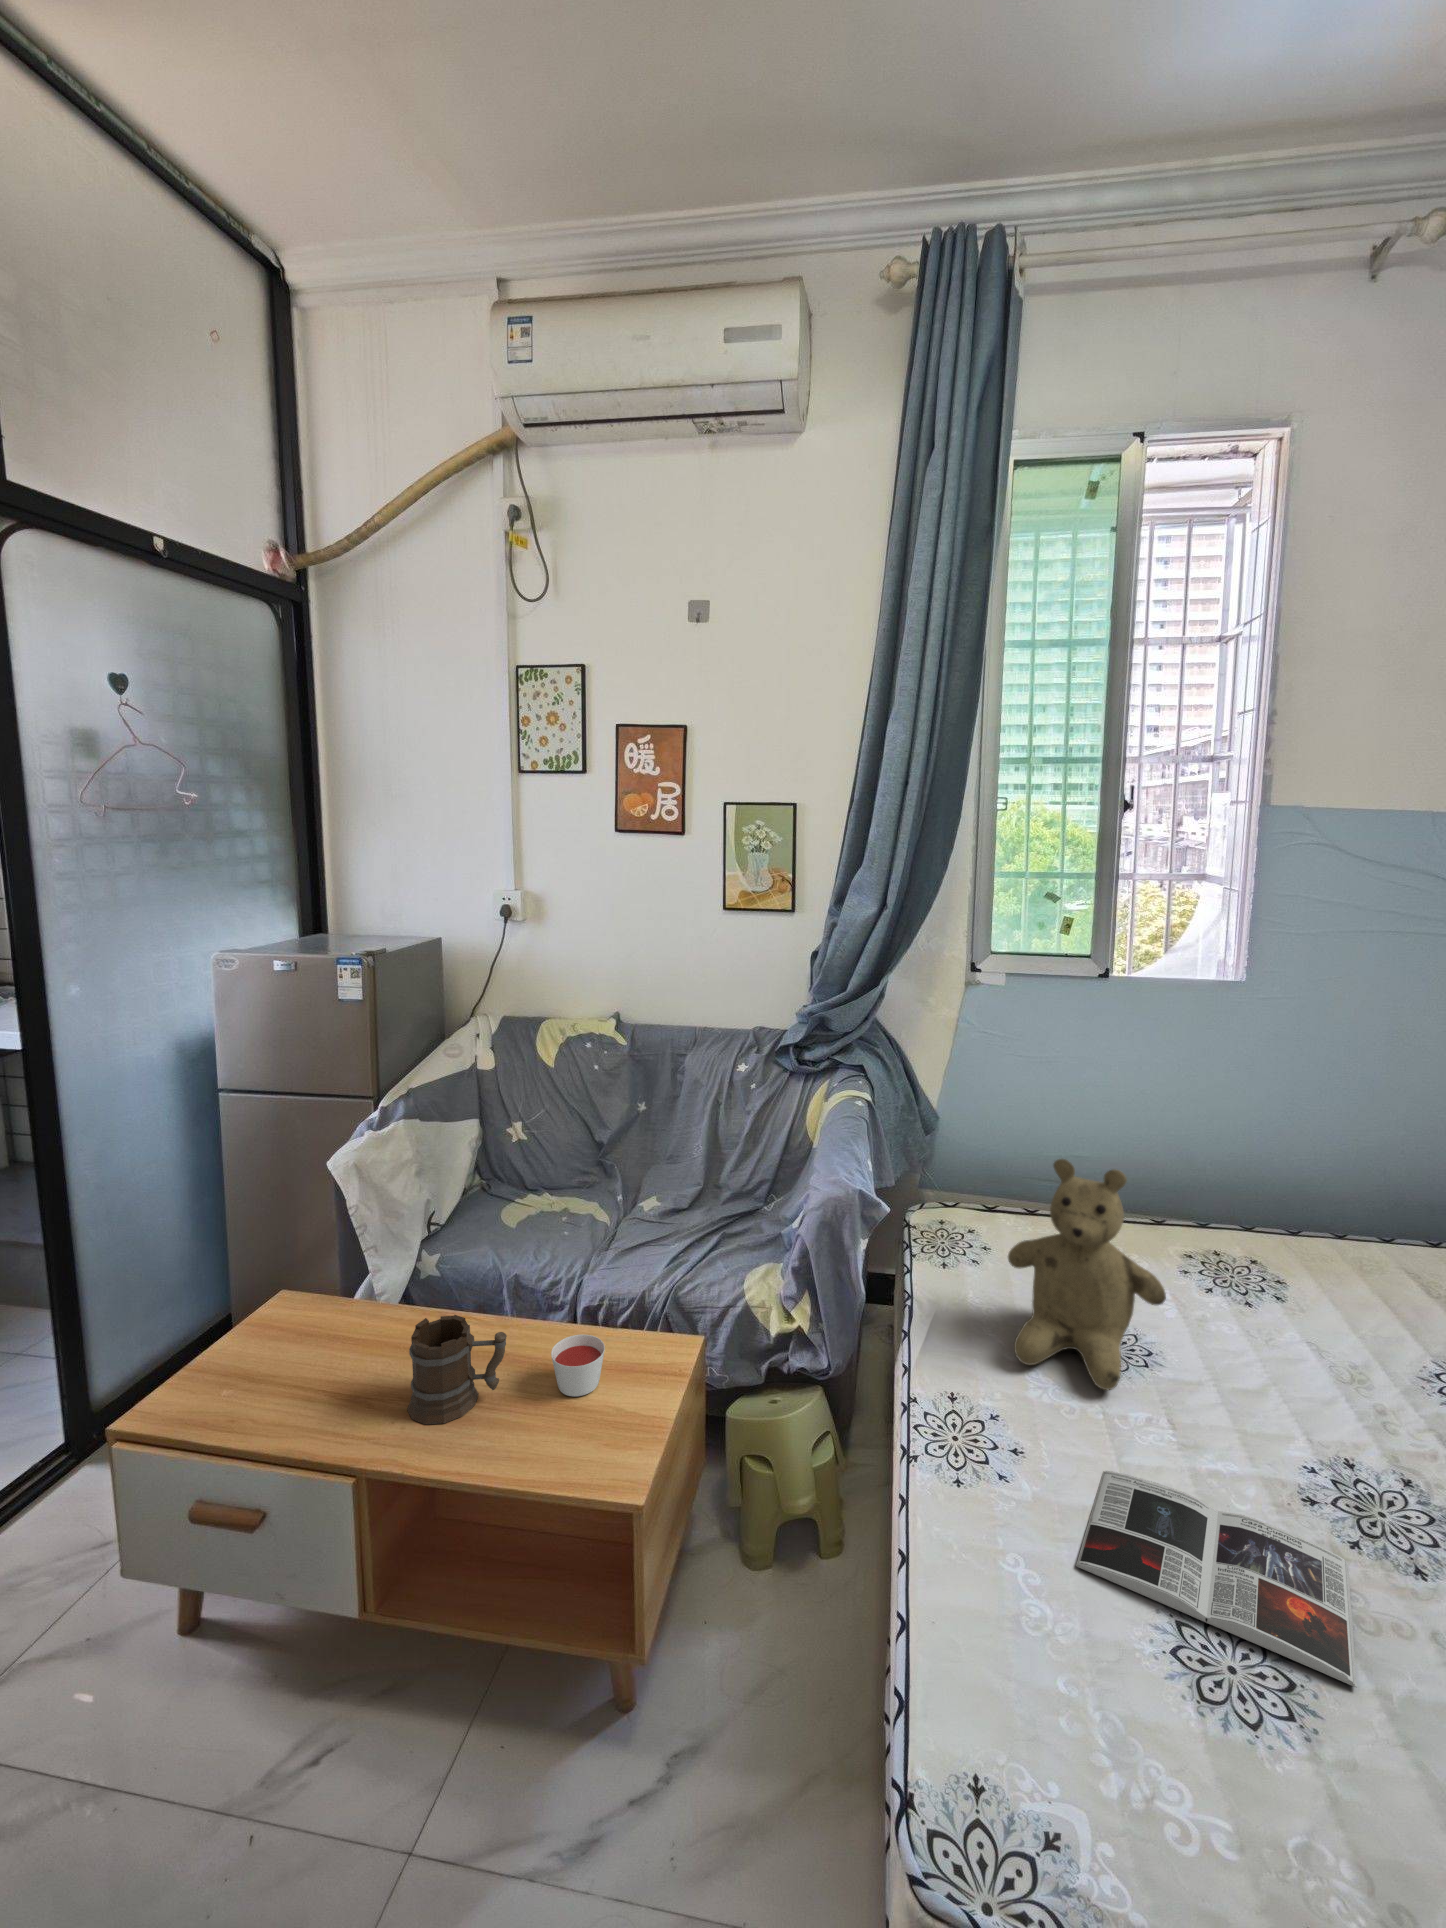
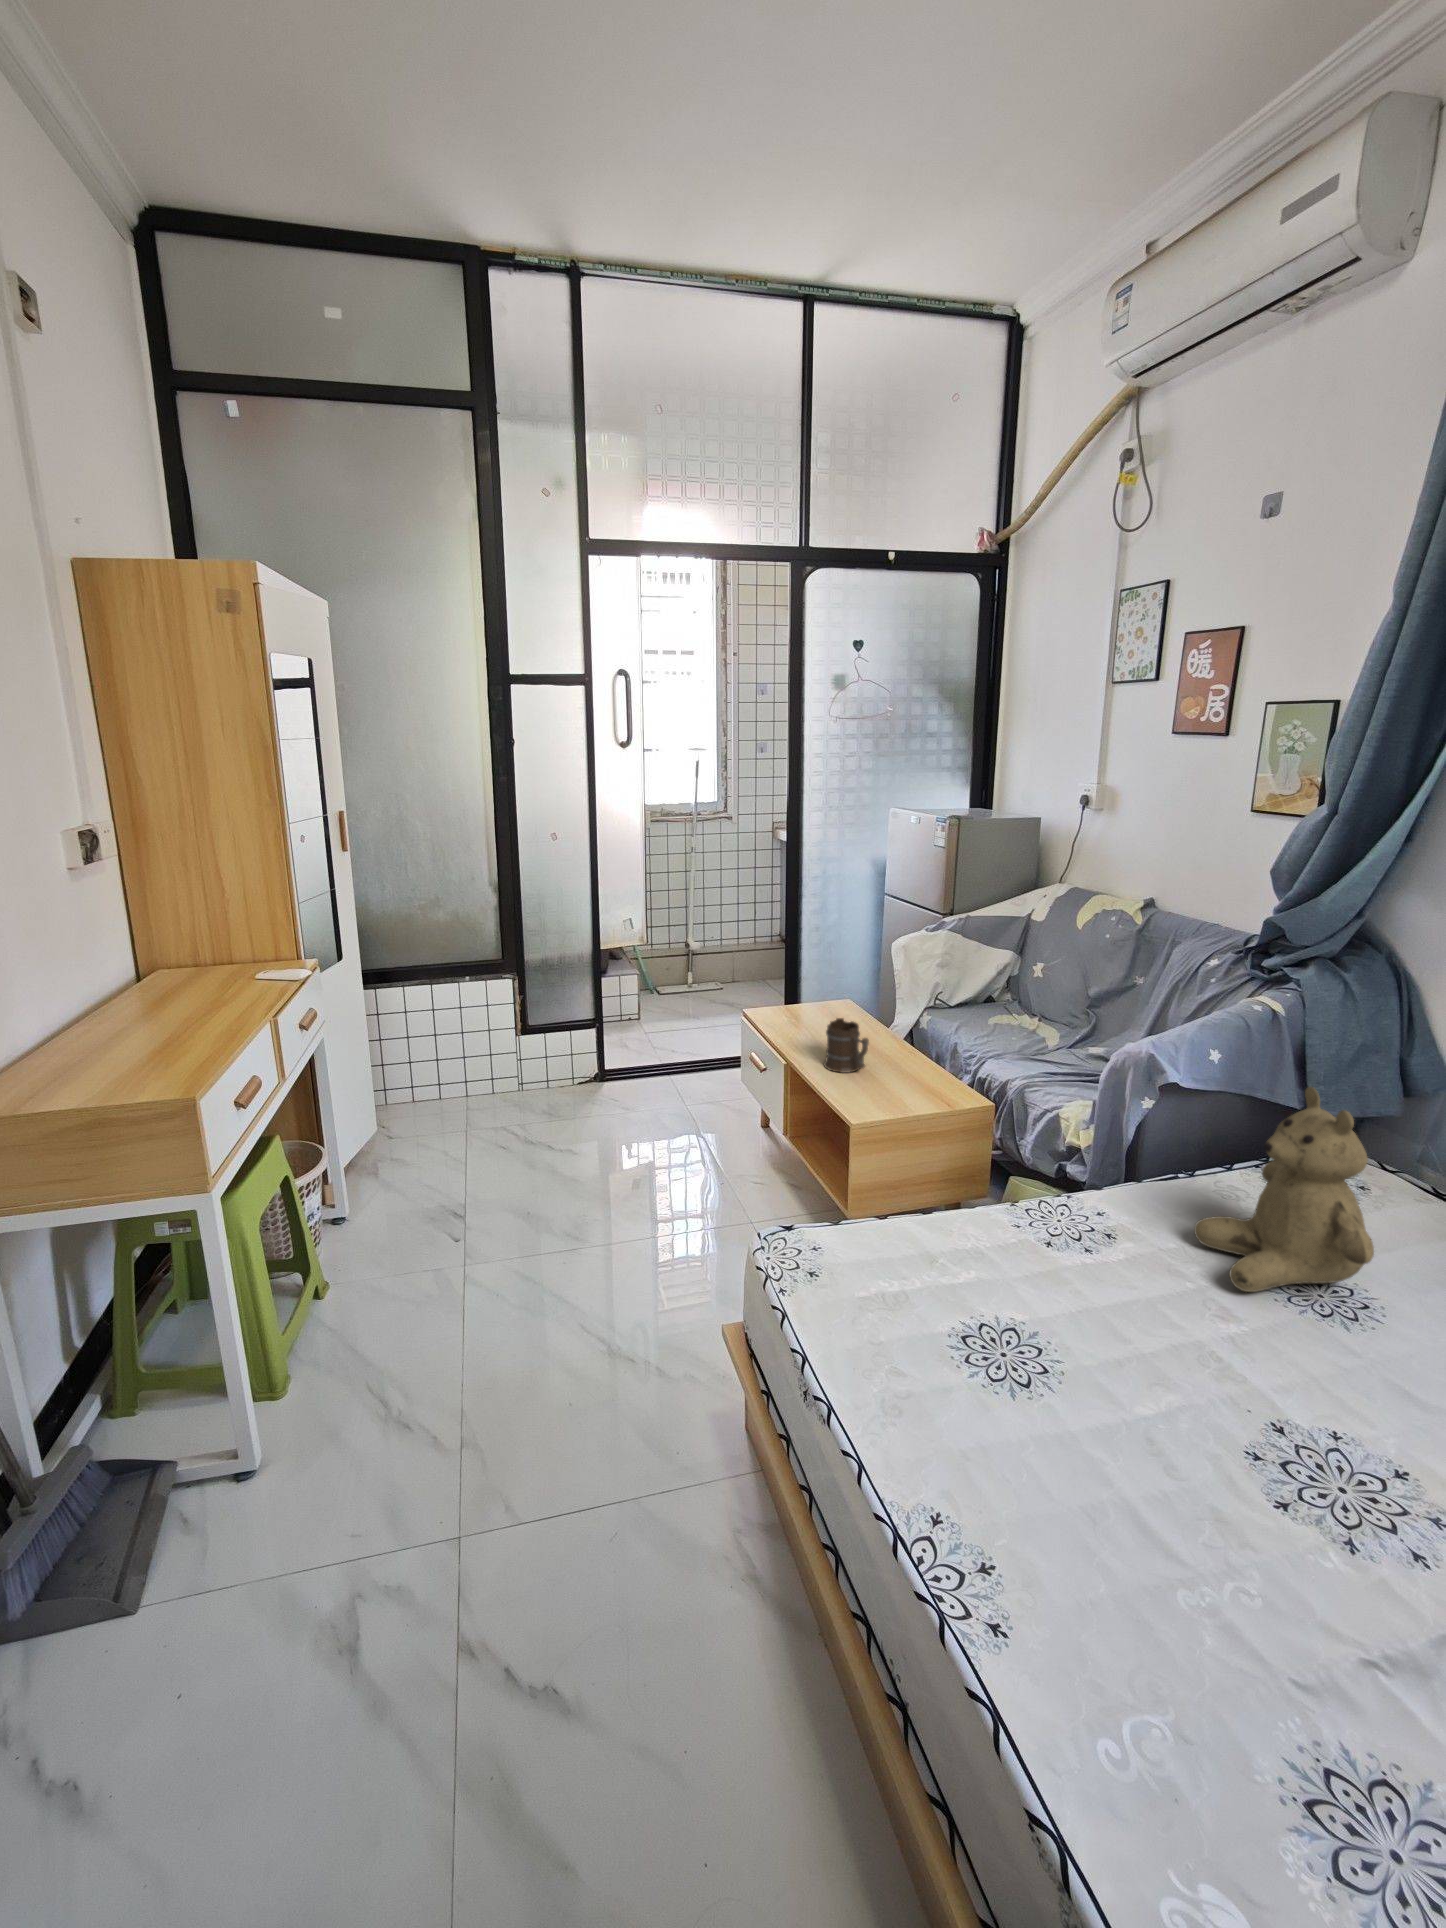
candle: present [551,1335,605,1397] -> none [886,1062,920,1095]
magazine: present [1076,1471,1357,1687] -> none [1024,1298,1227,1451]

